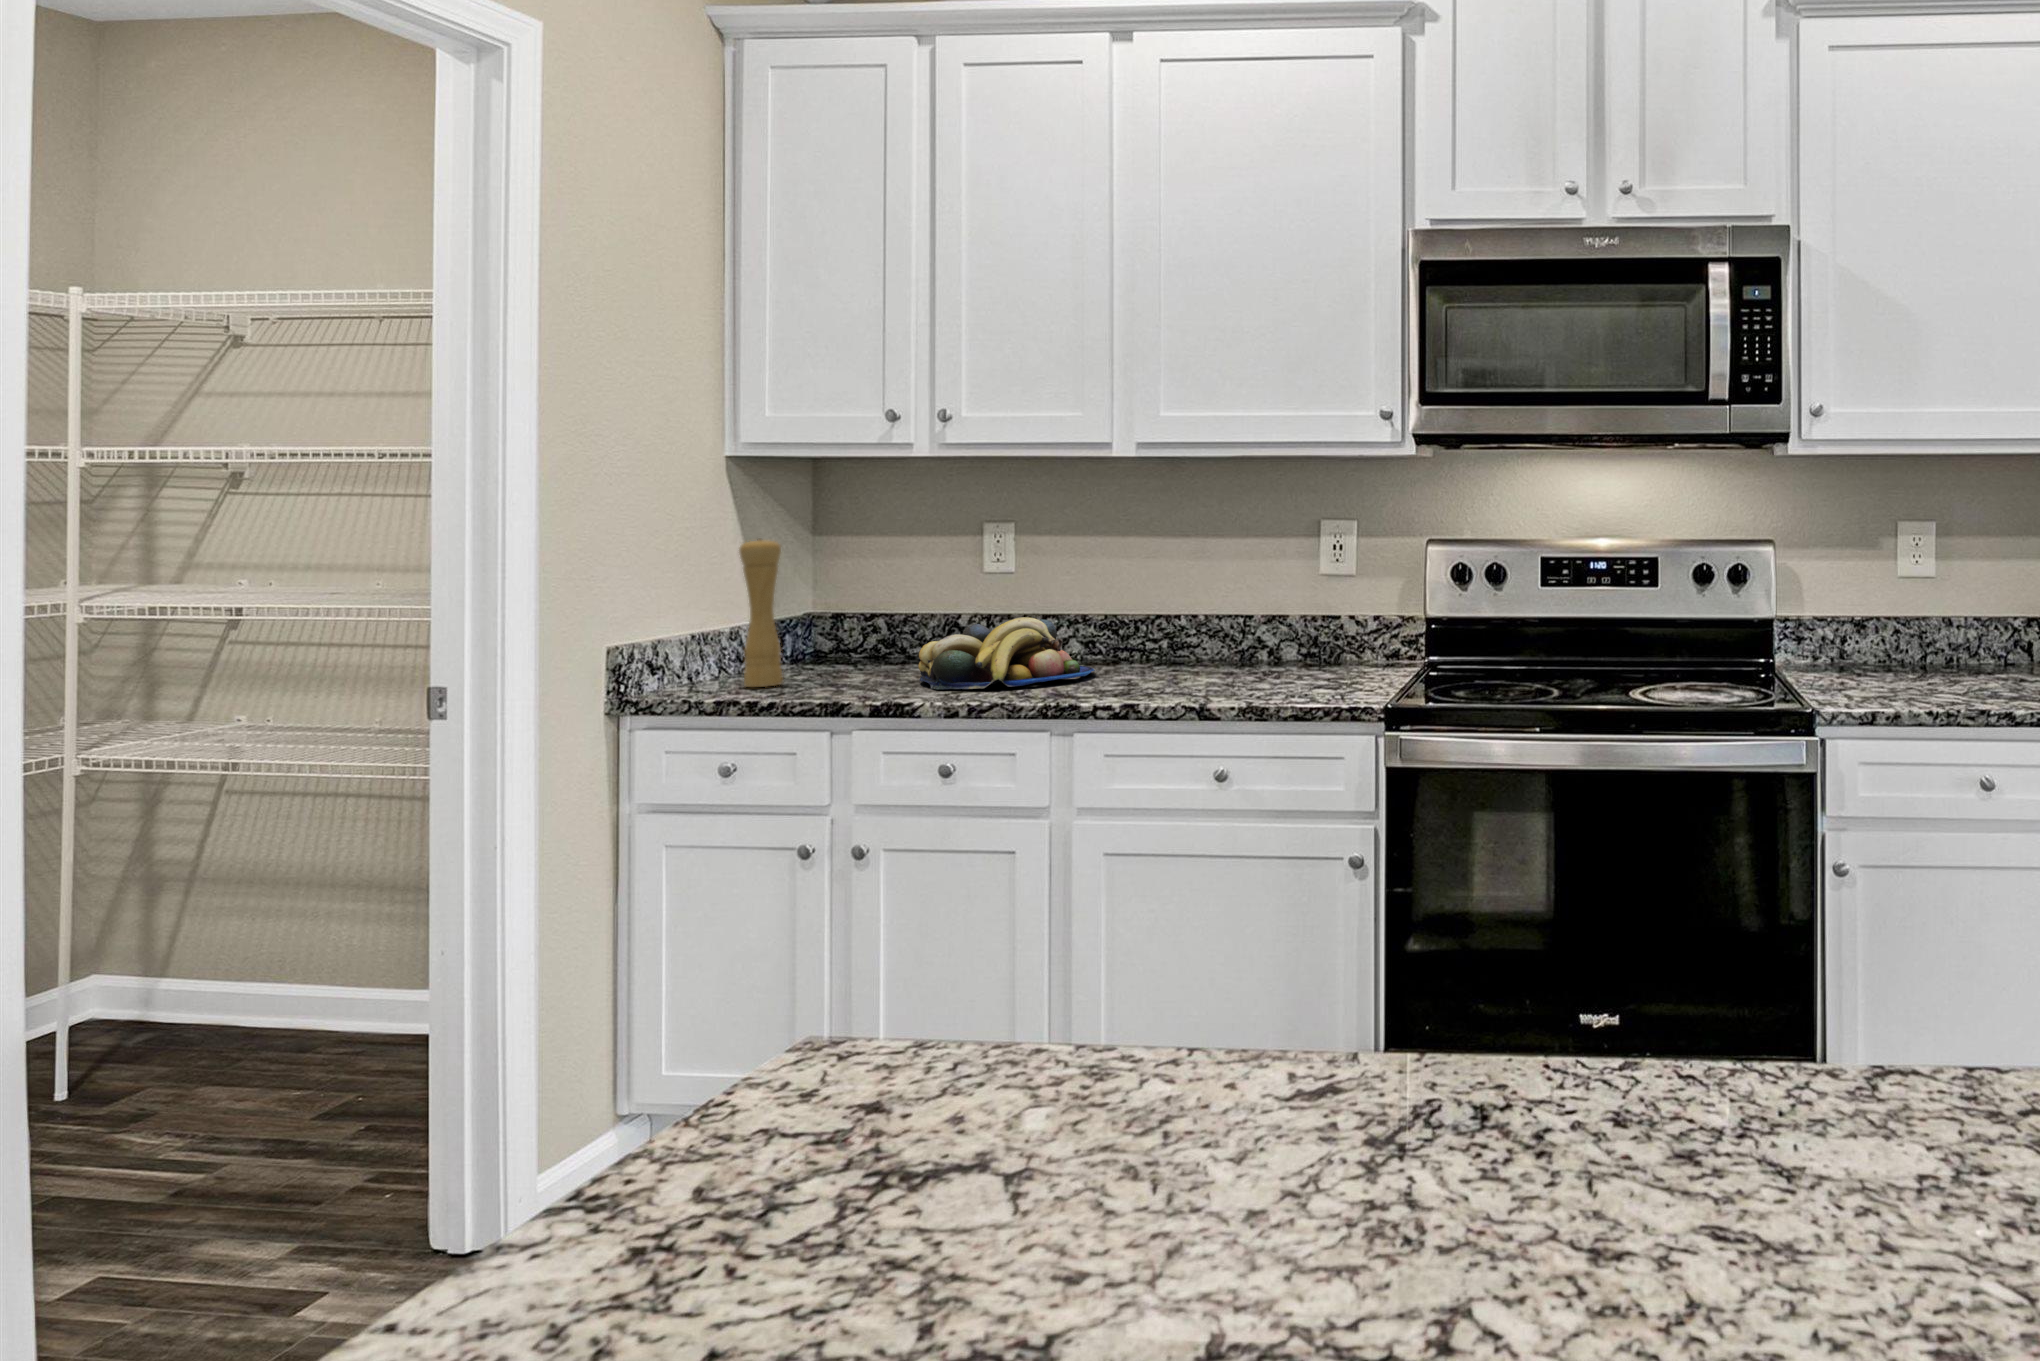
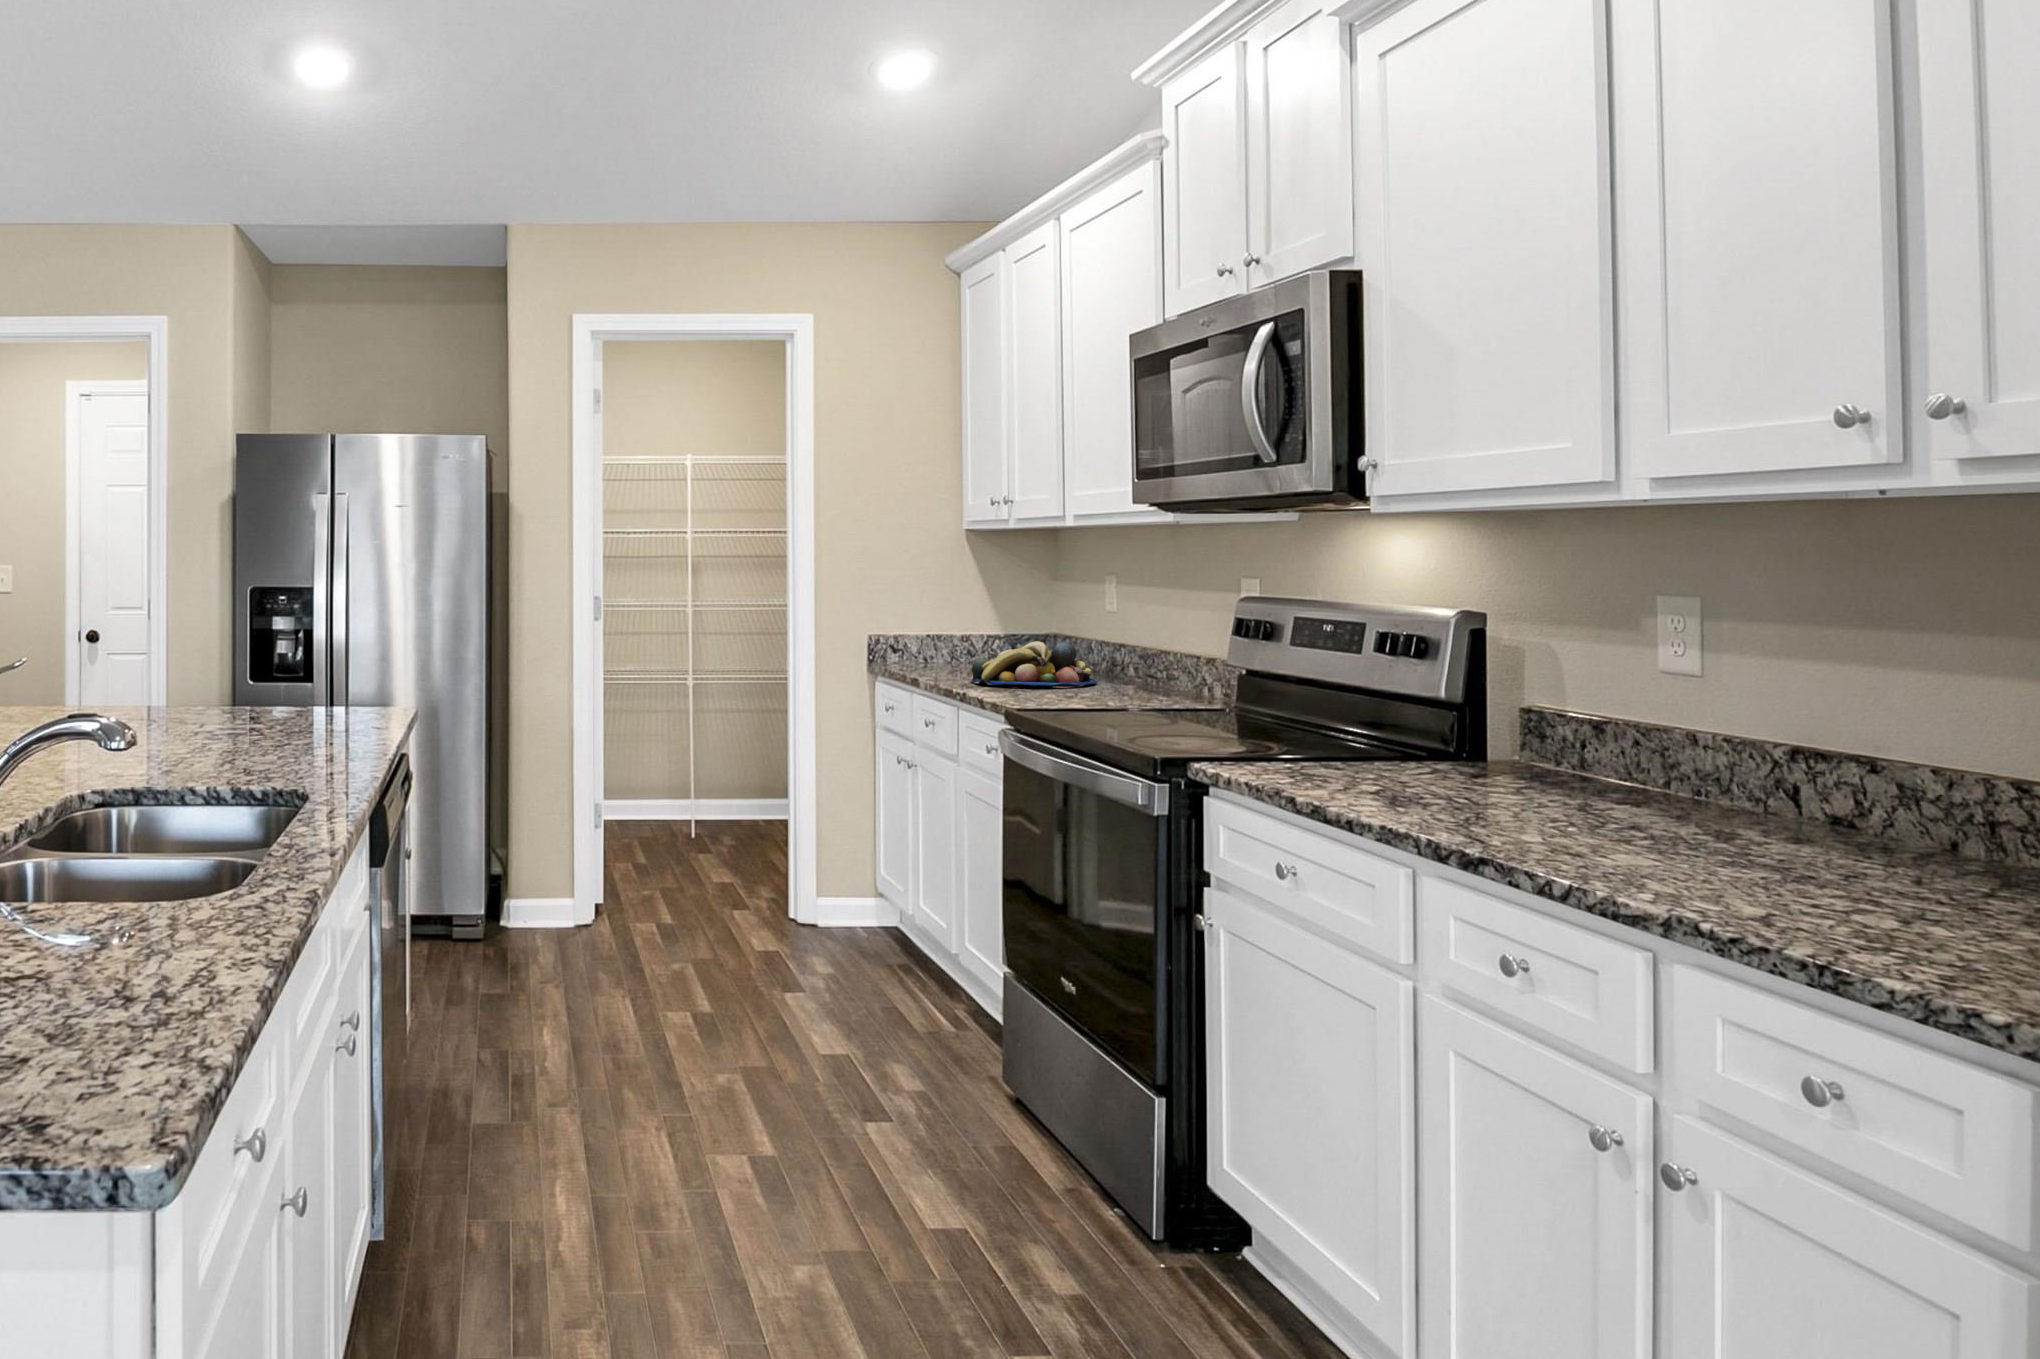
pepper mill: present [739,539,782,687] -> none [933,582,957,671]

